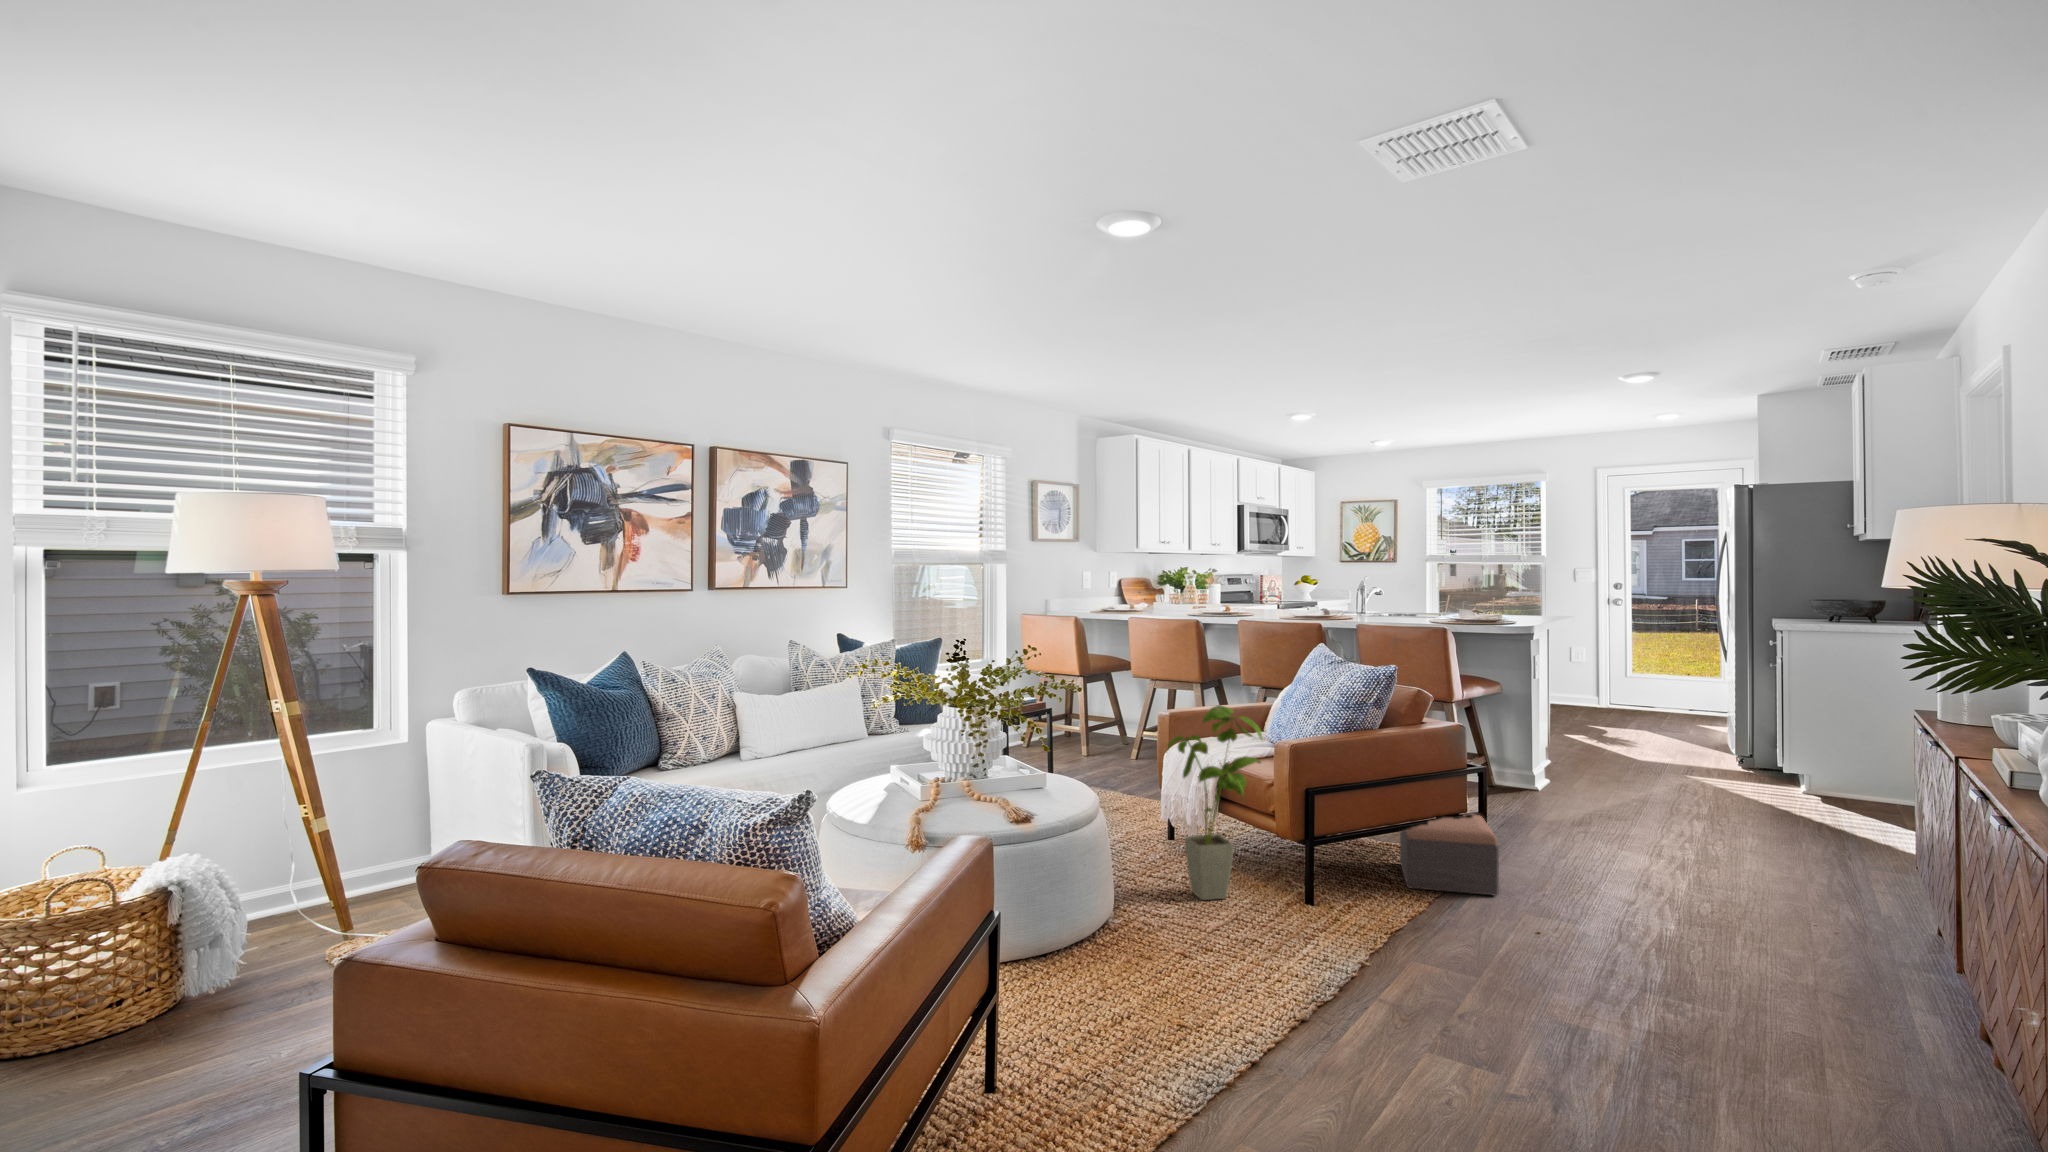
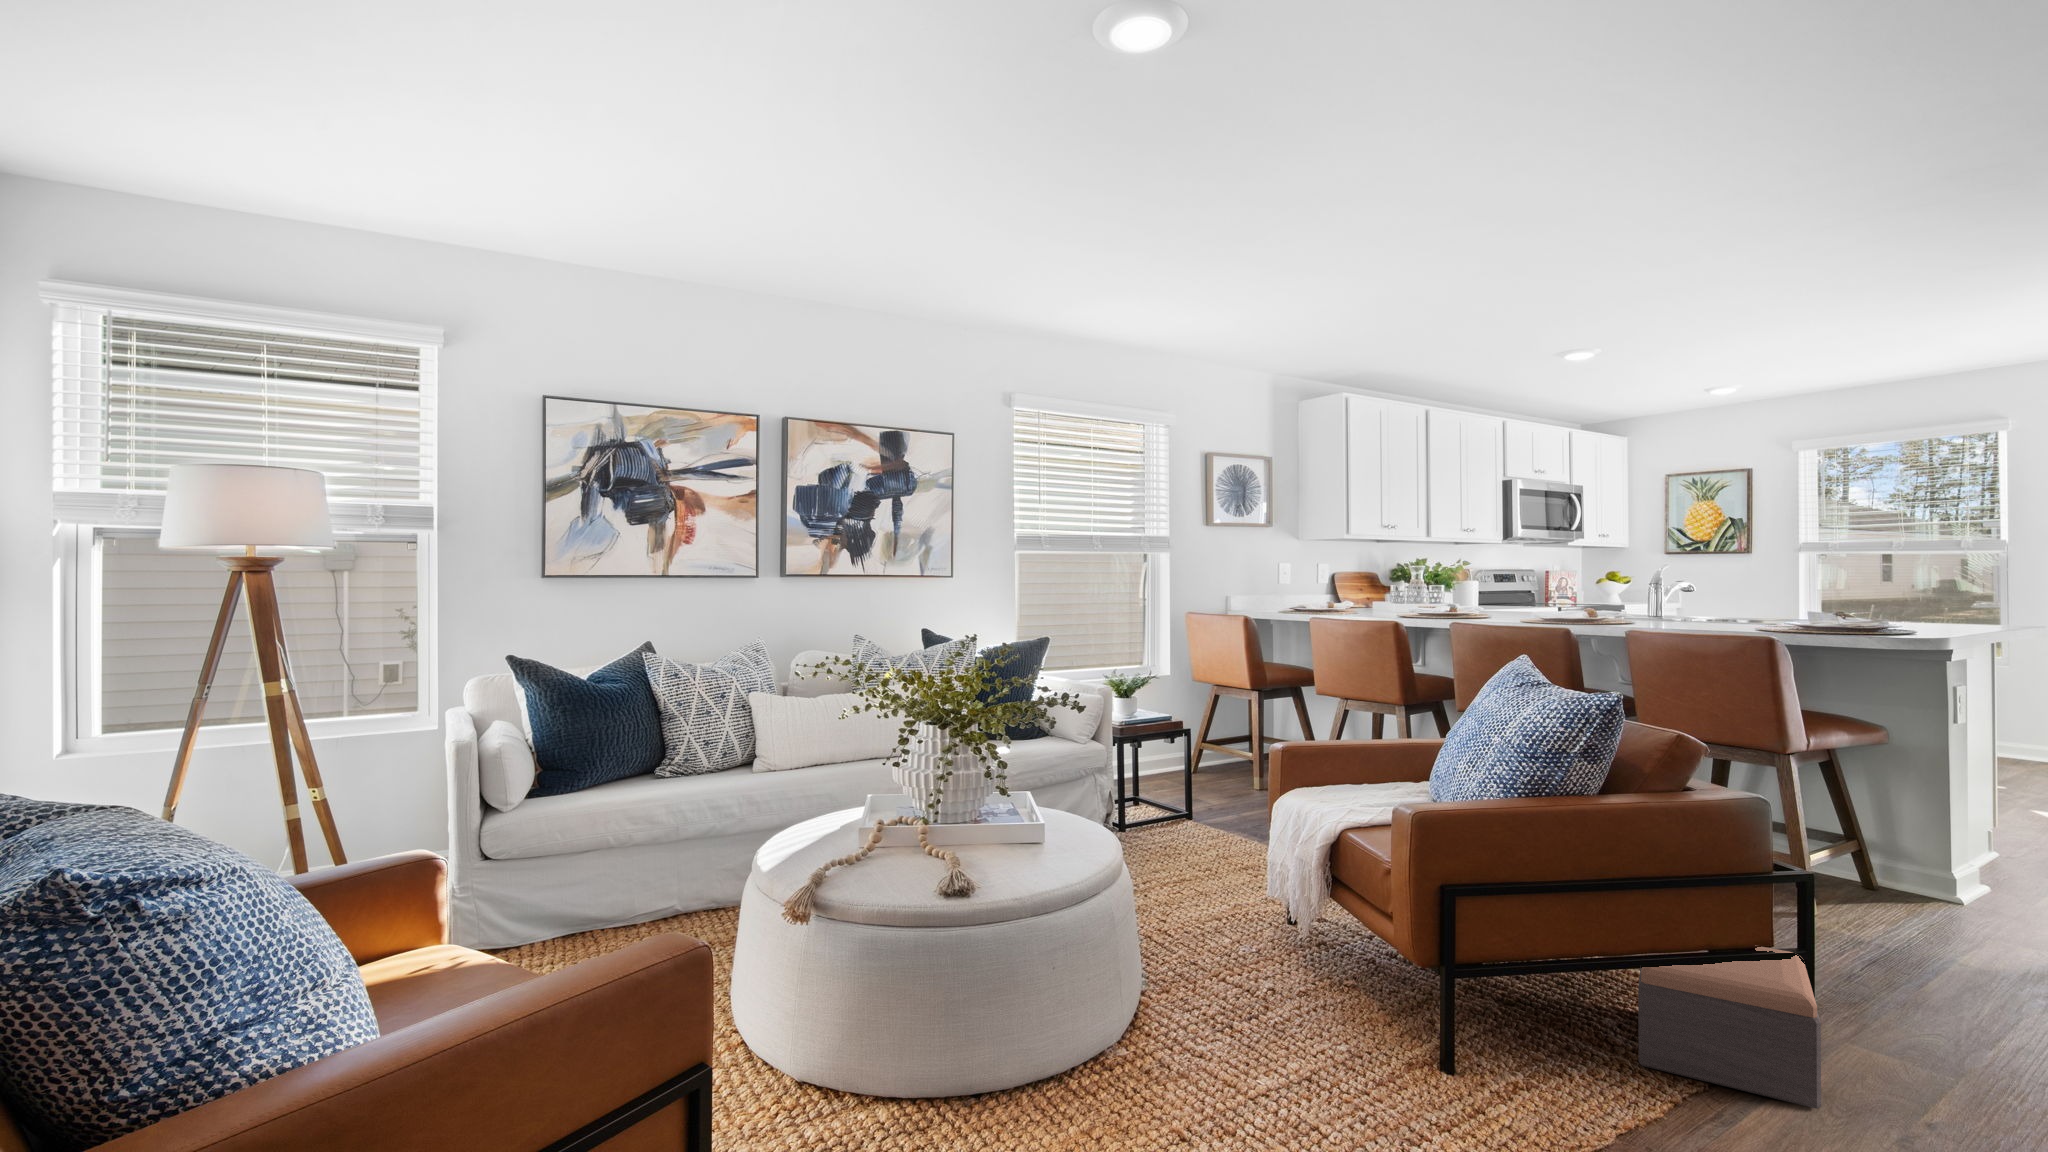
house plant: present [1168,705,1263,900] -> none [1223,742,1380,1041]

